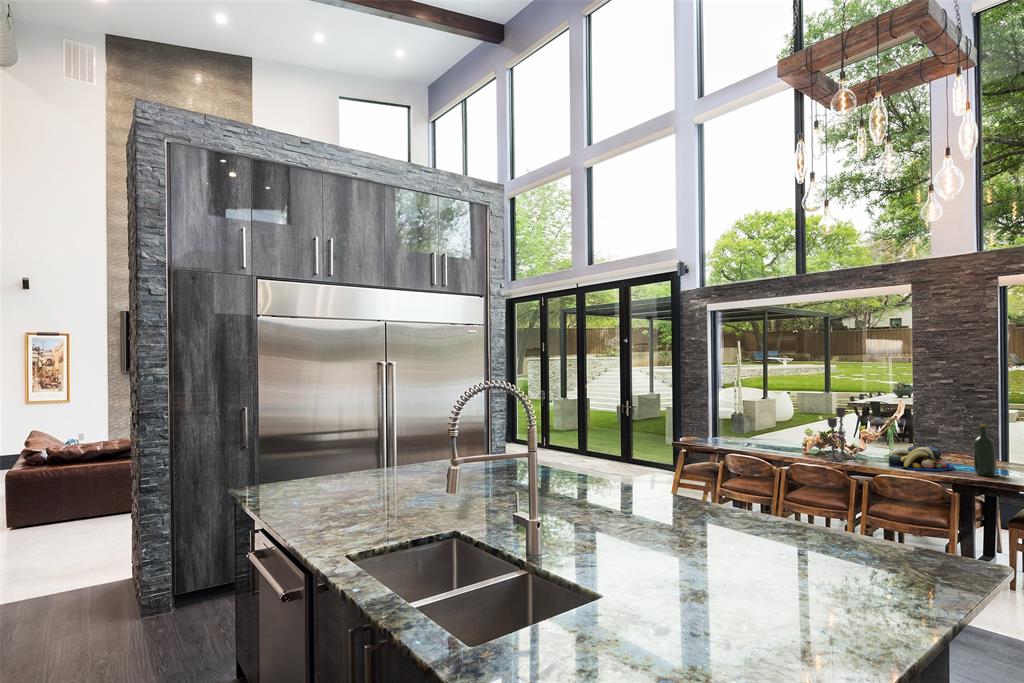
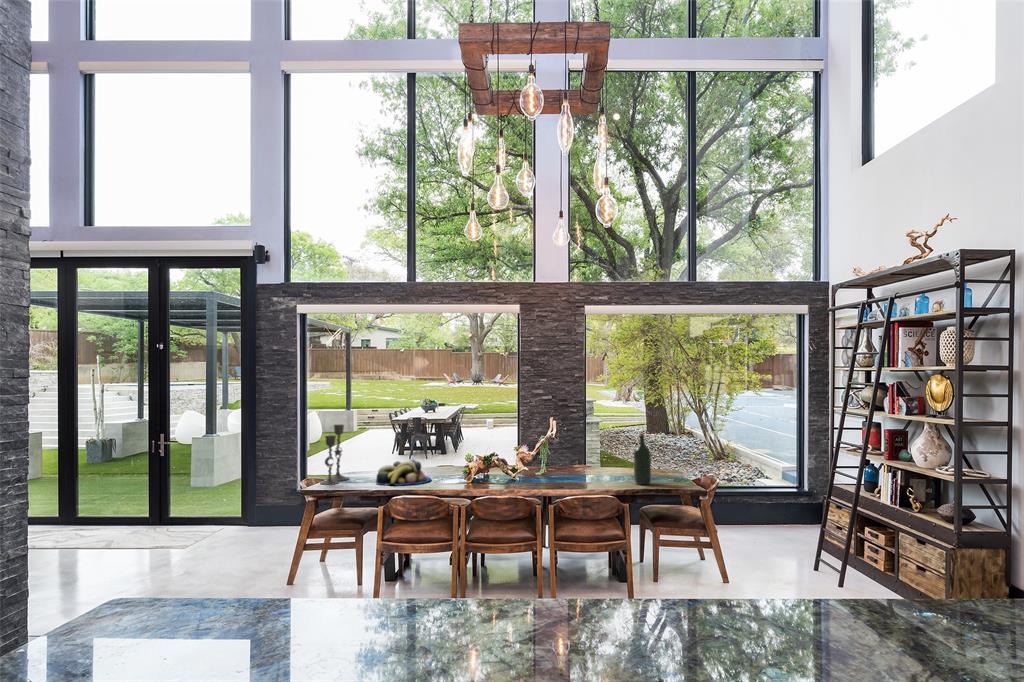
candlestick: present [825,408,854,461] -> present [320,425,349,485]
fruit bowl: present [888,446,954,471] -> present [376,460,431,486]

